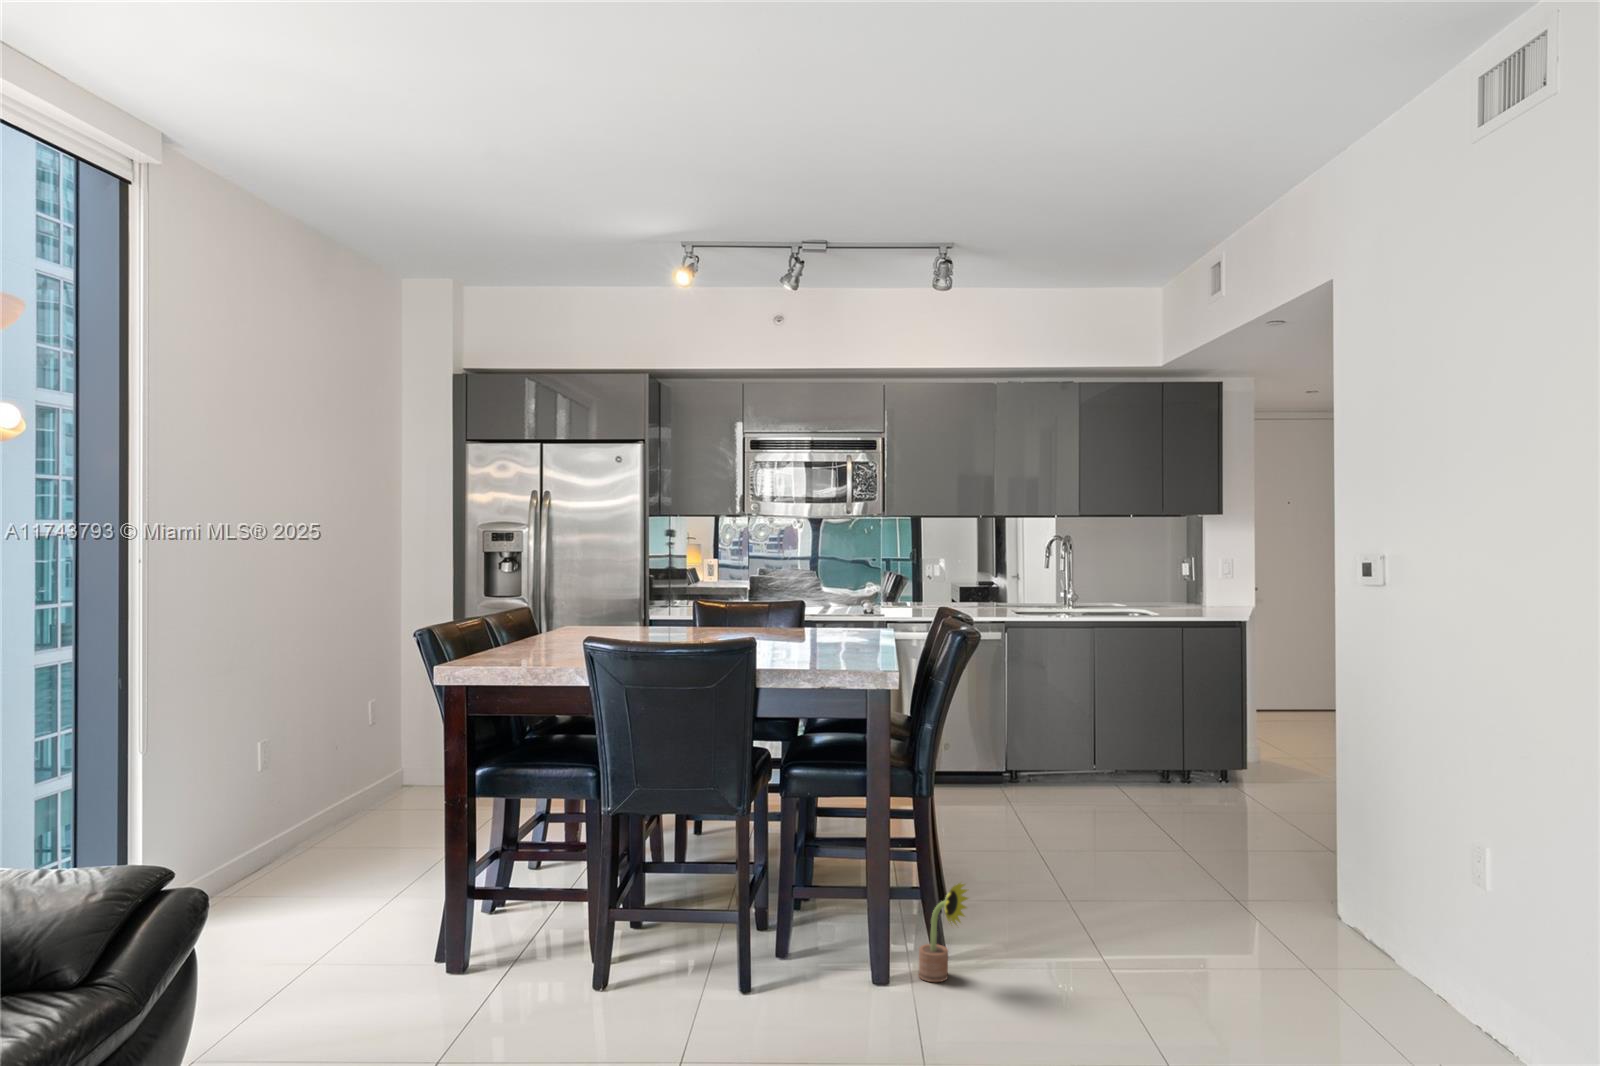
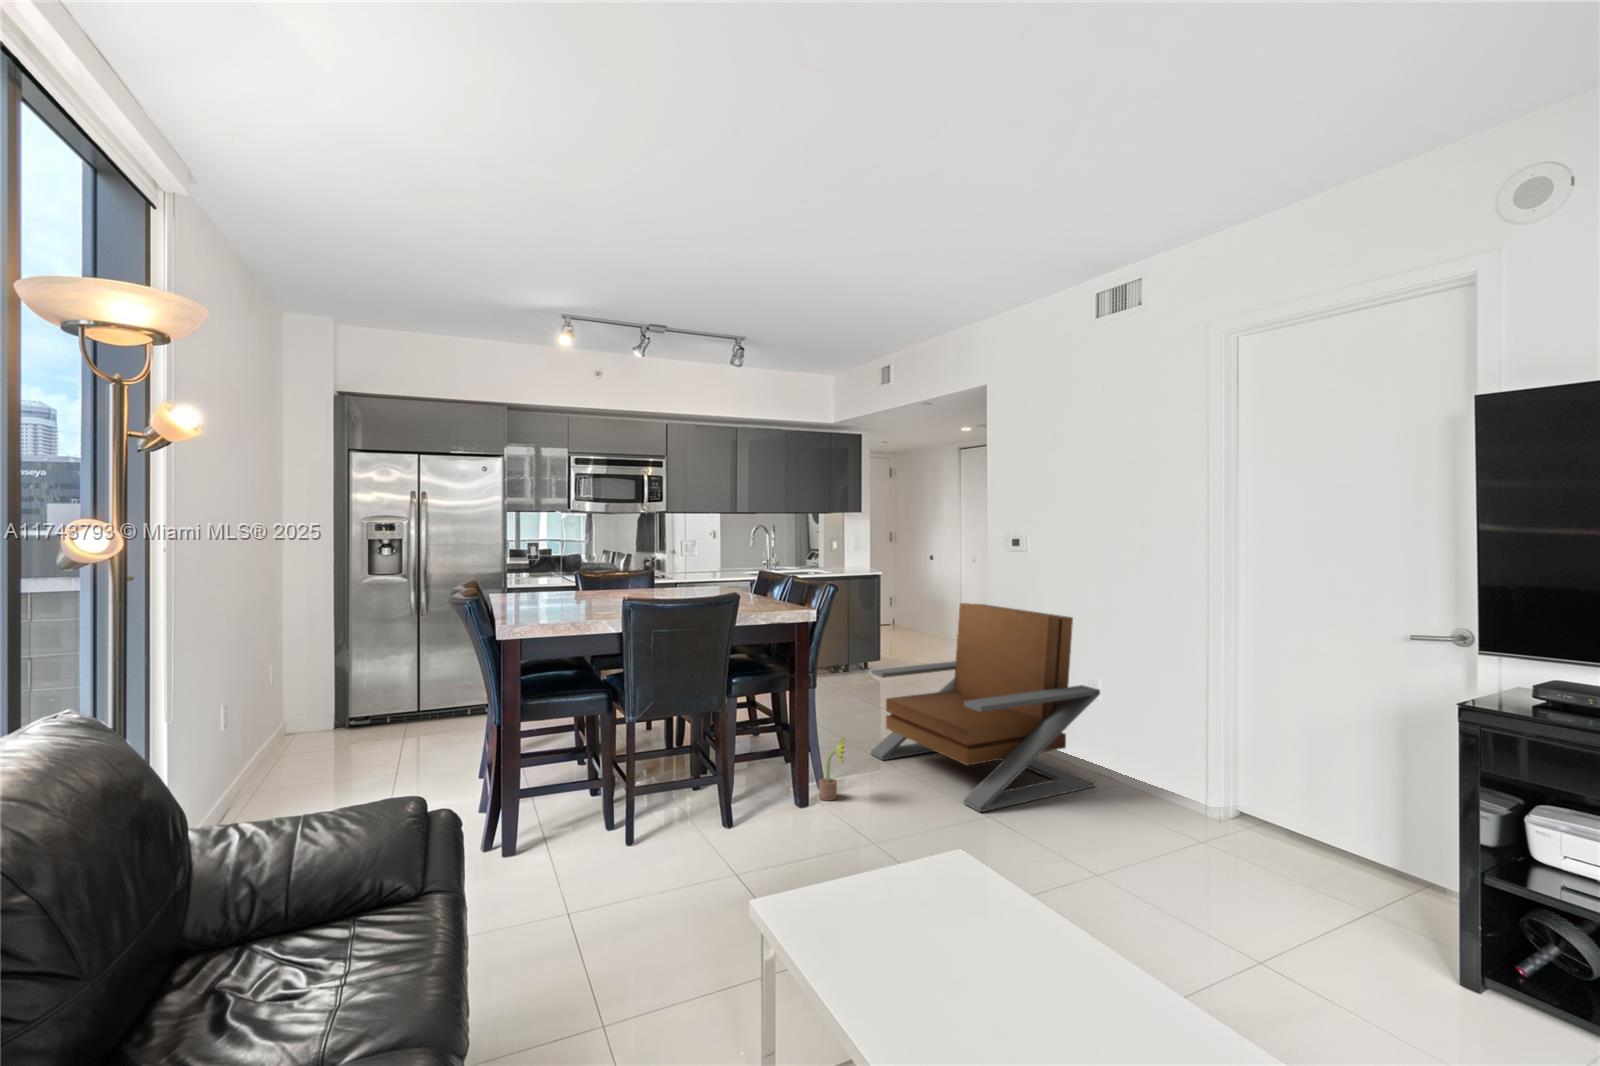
lounge chair: none [1073,677,1475,1060] -> present [871,603,1100,812]

